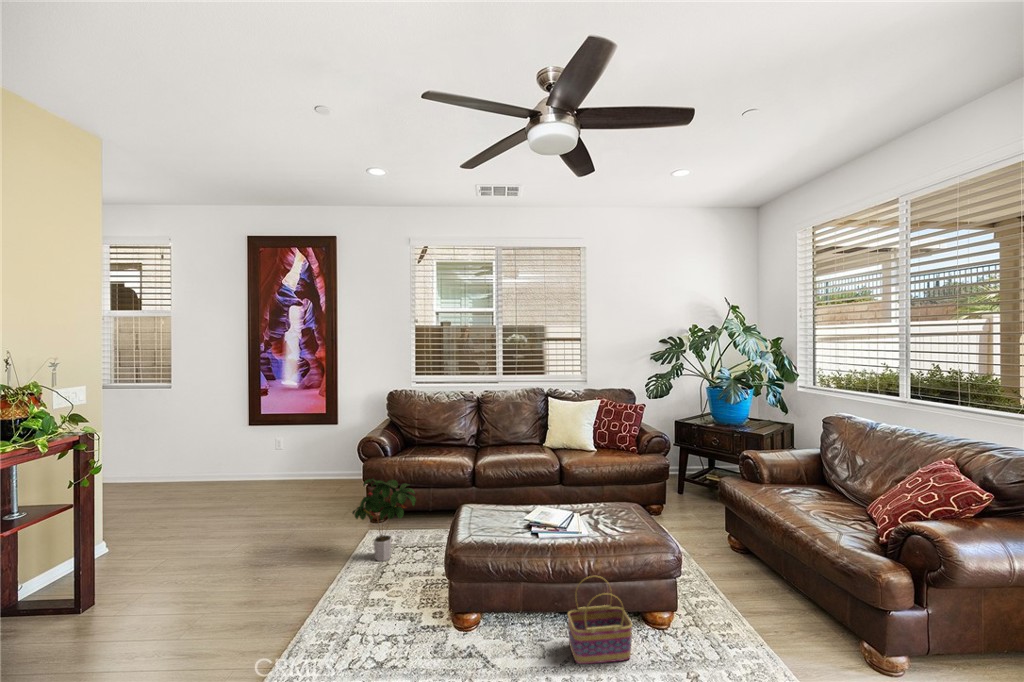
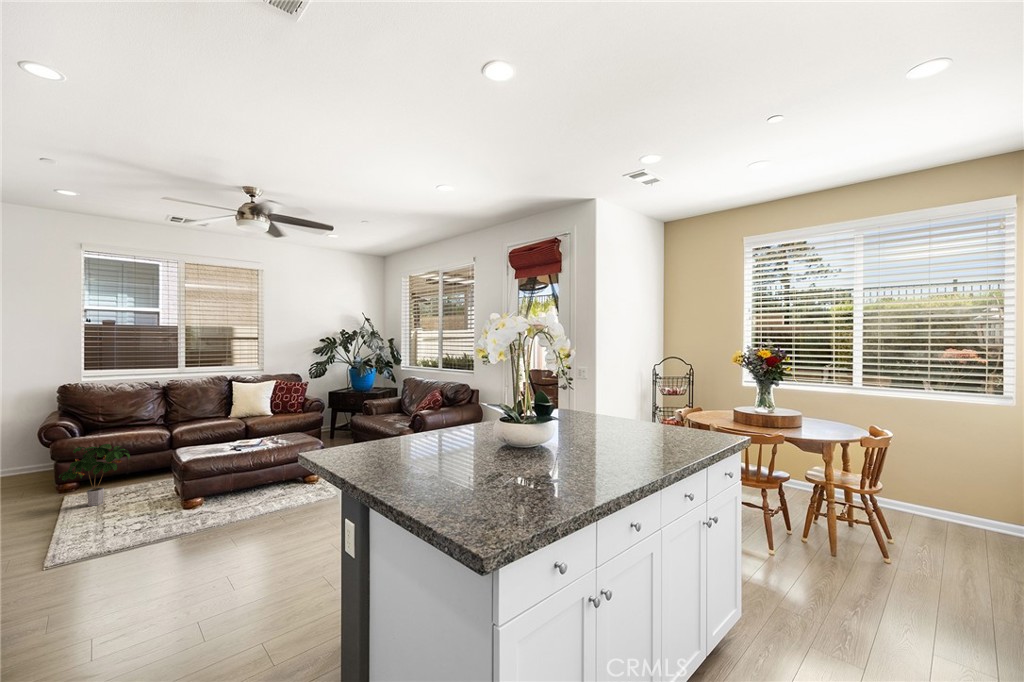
basket: present [568,576,632,664] -> none [261,463,298,504]

